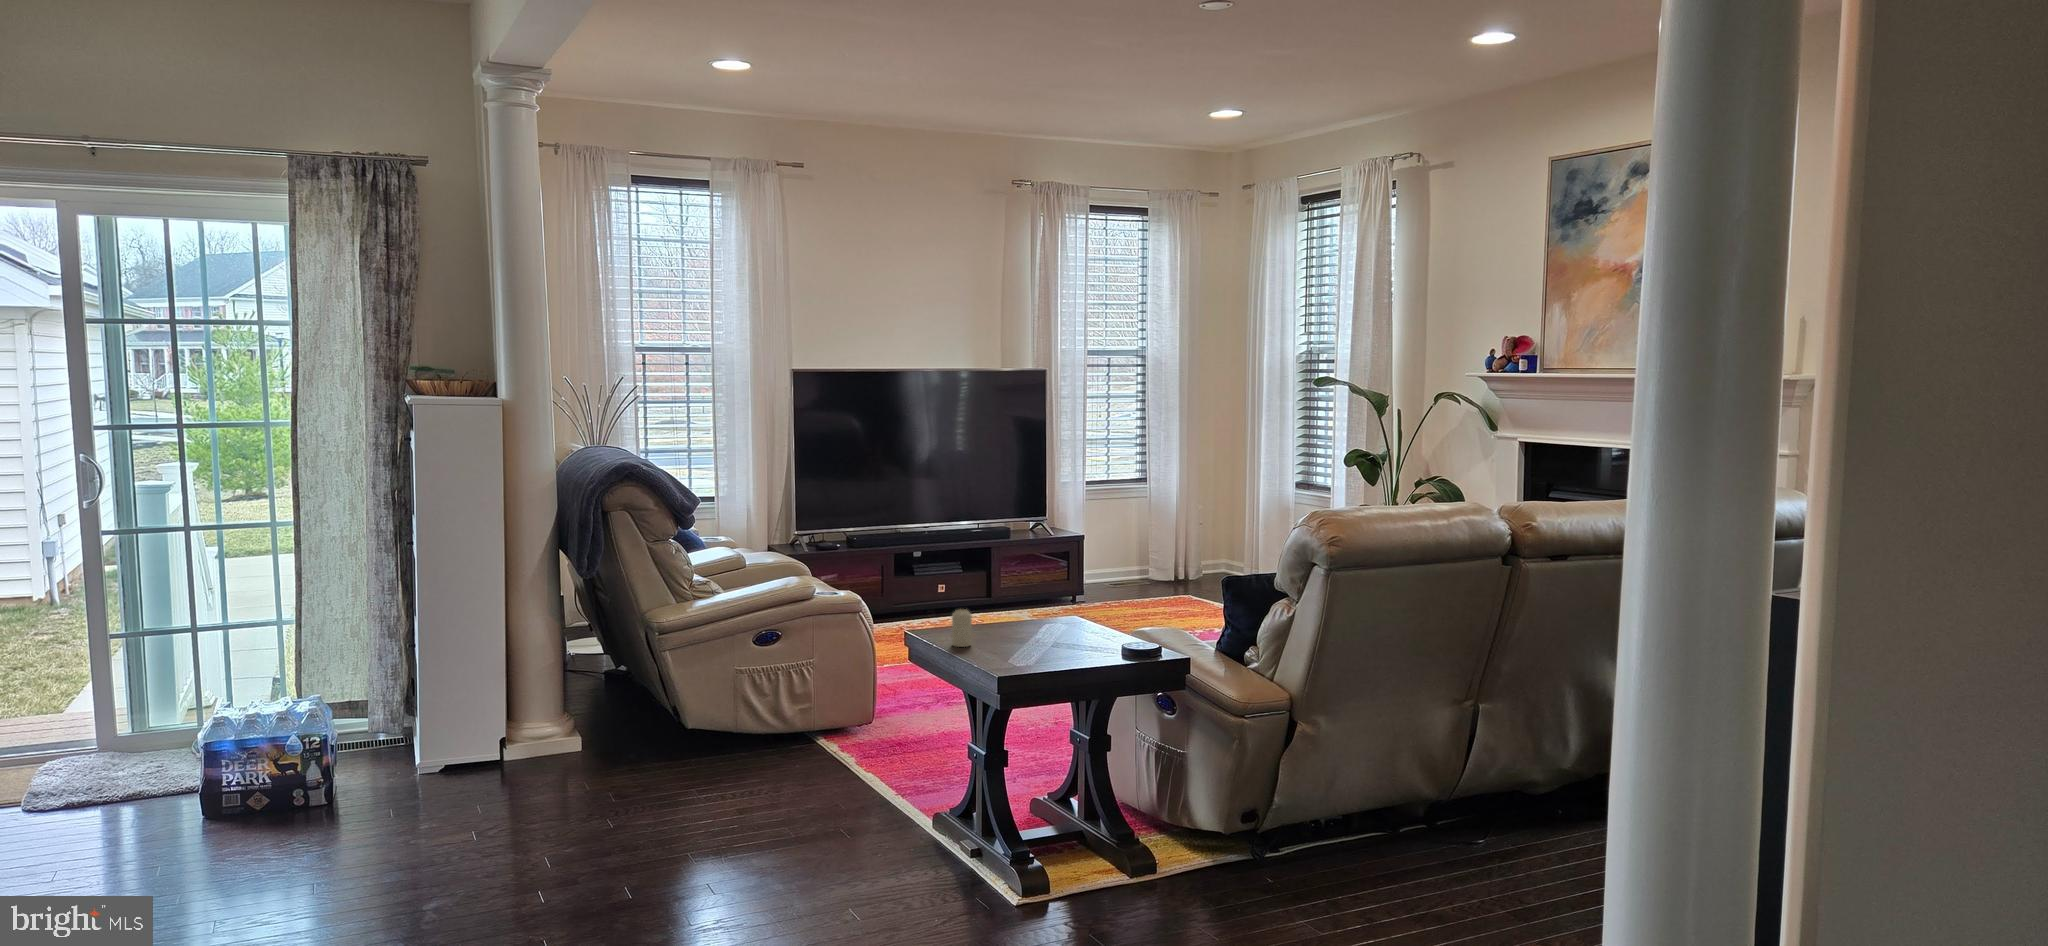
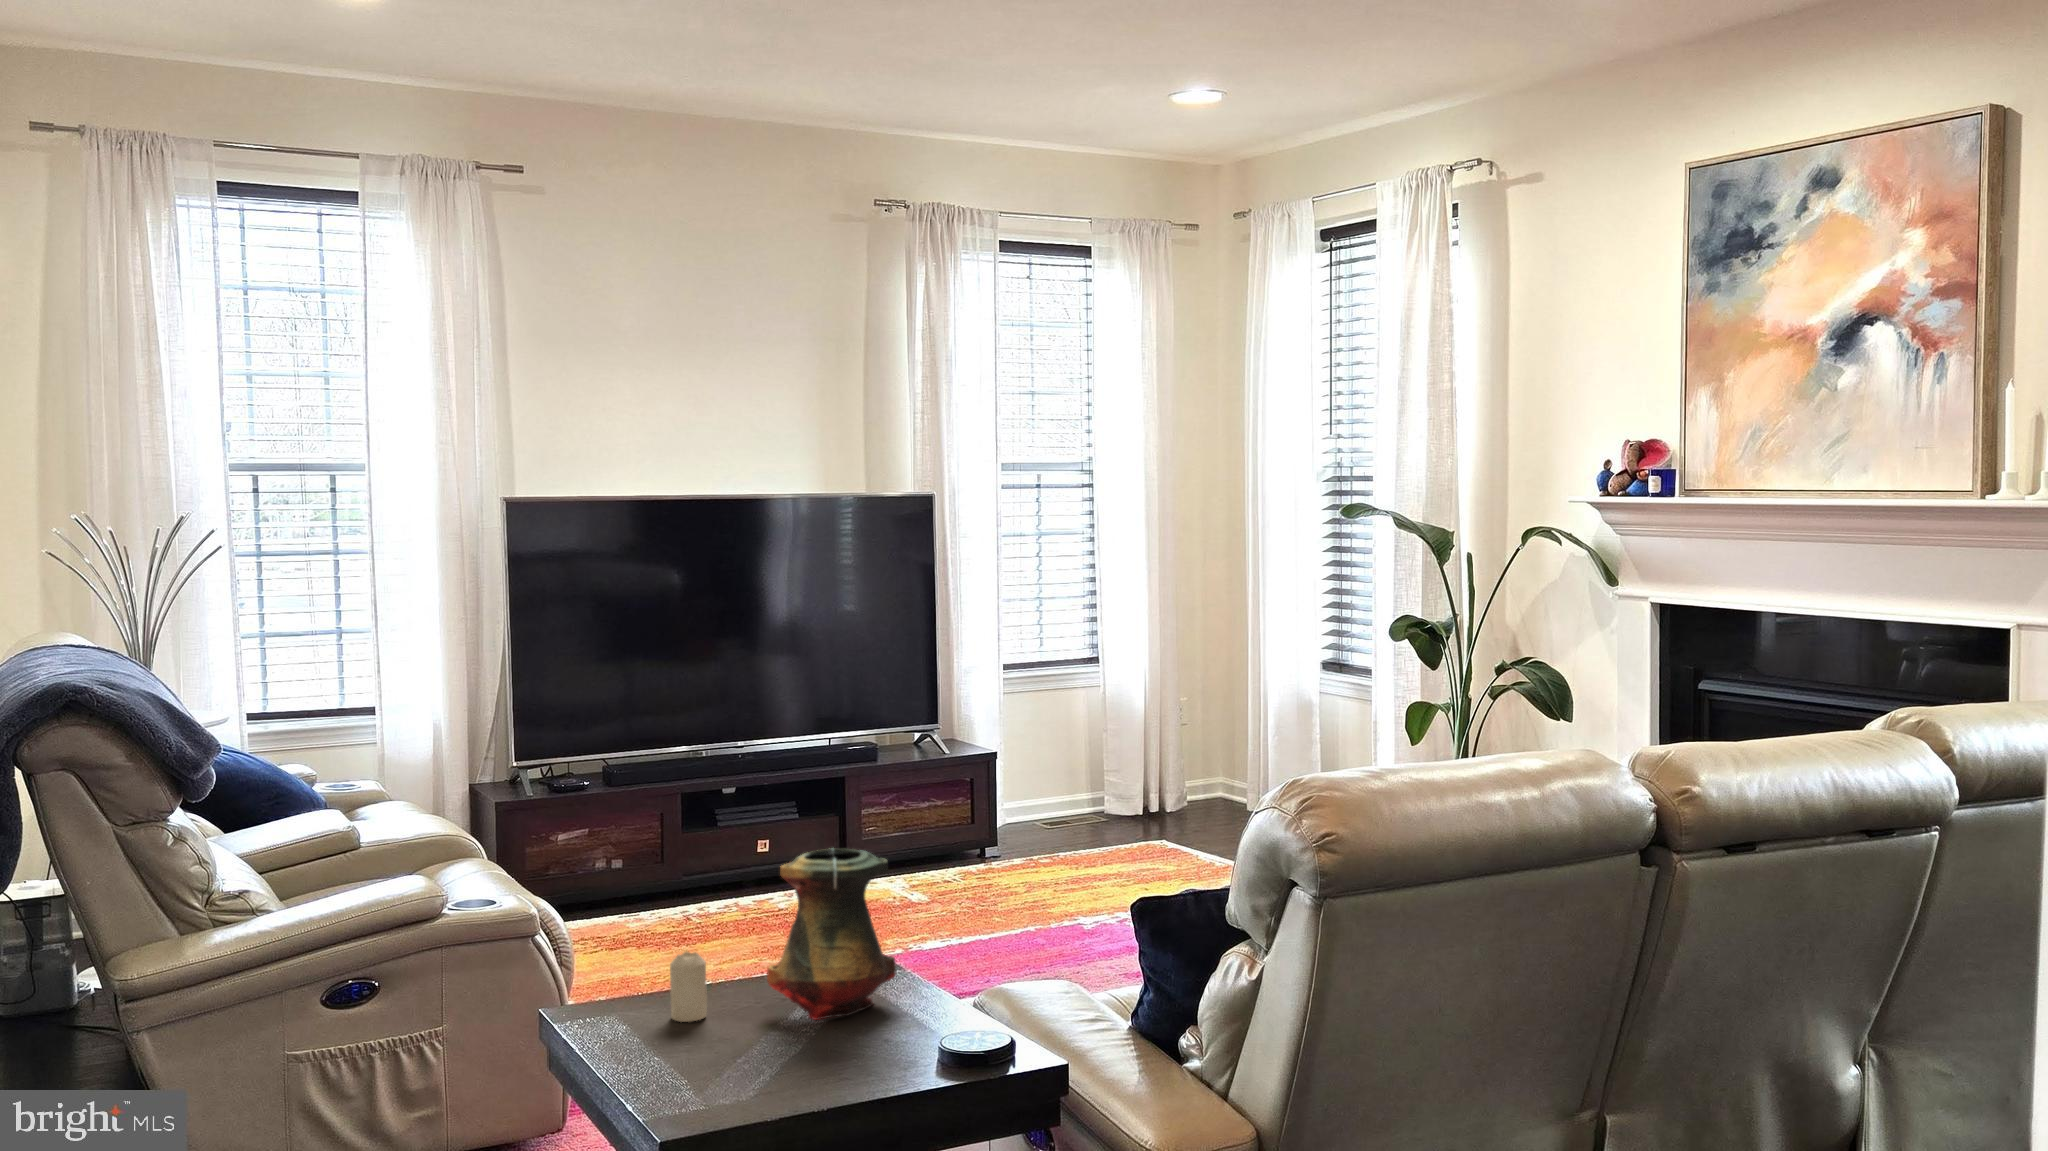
vase: none [1005,554,1076,648] -> present [767,848,896,1020]

